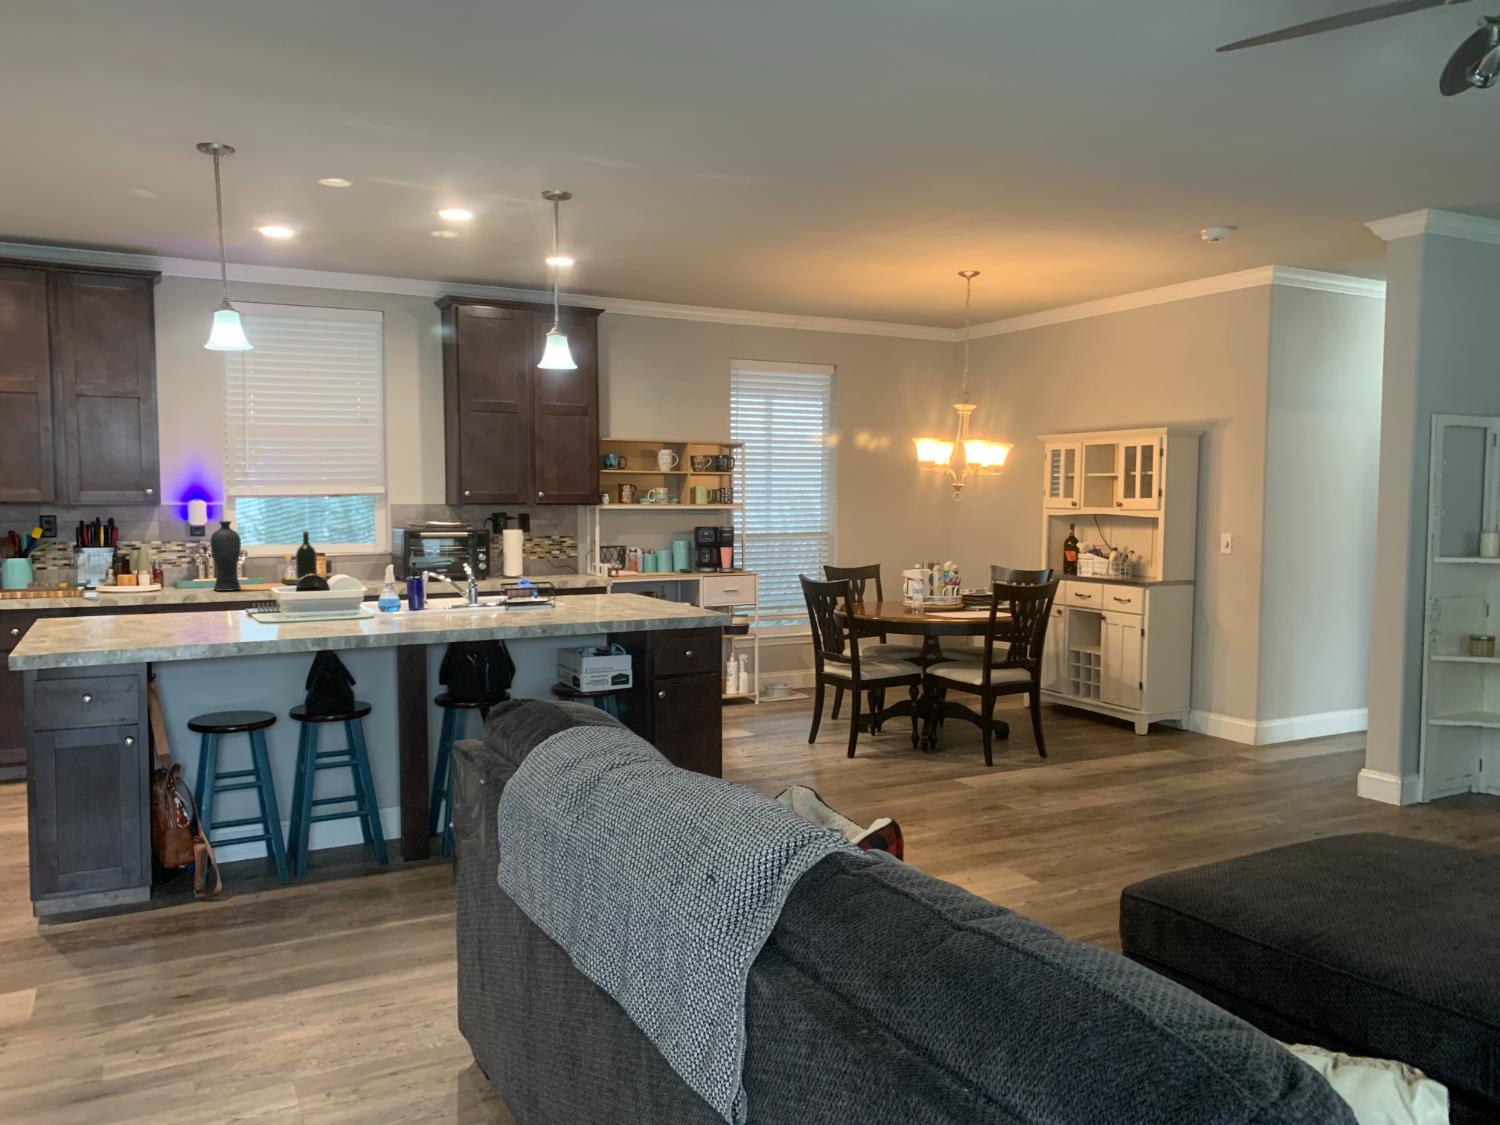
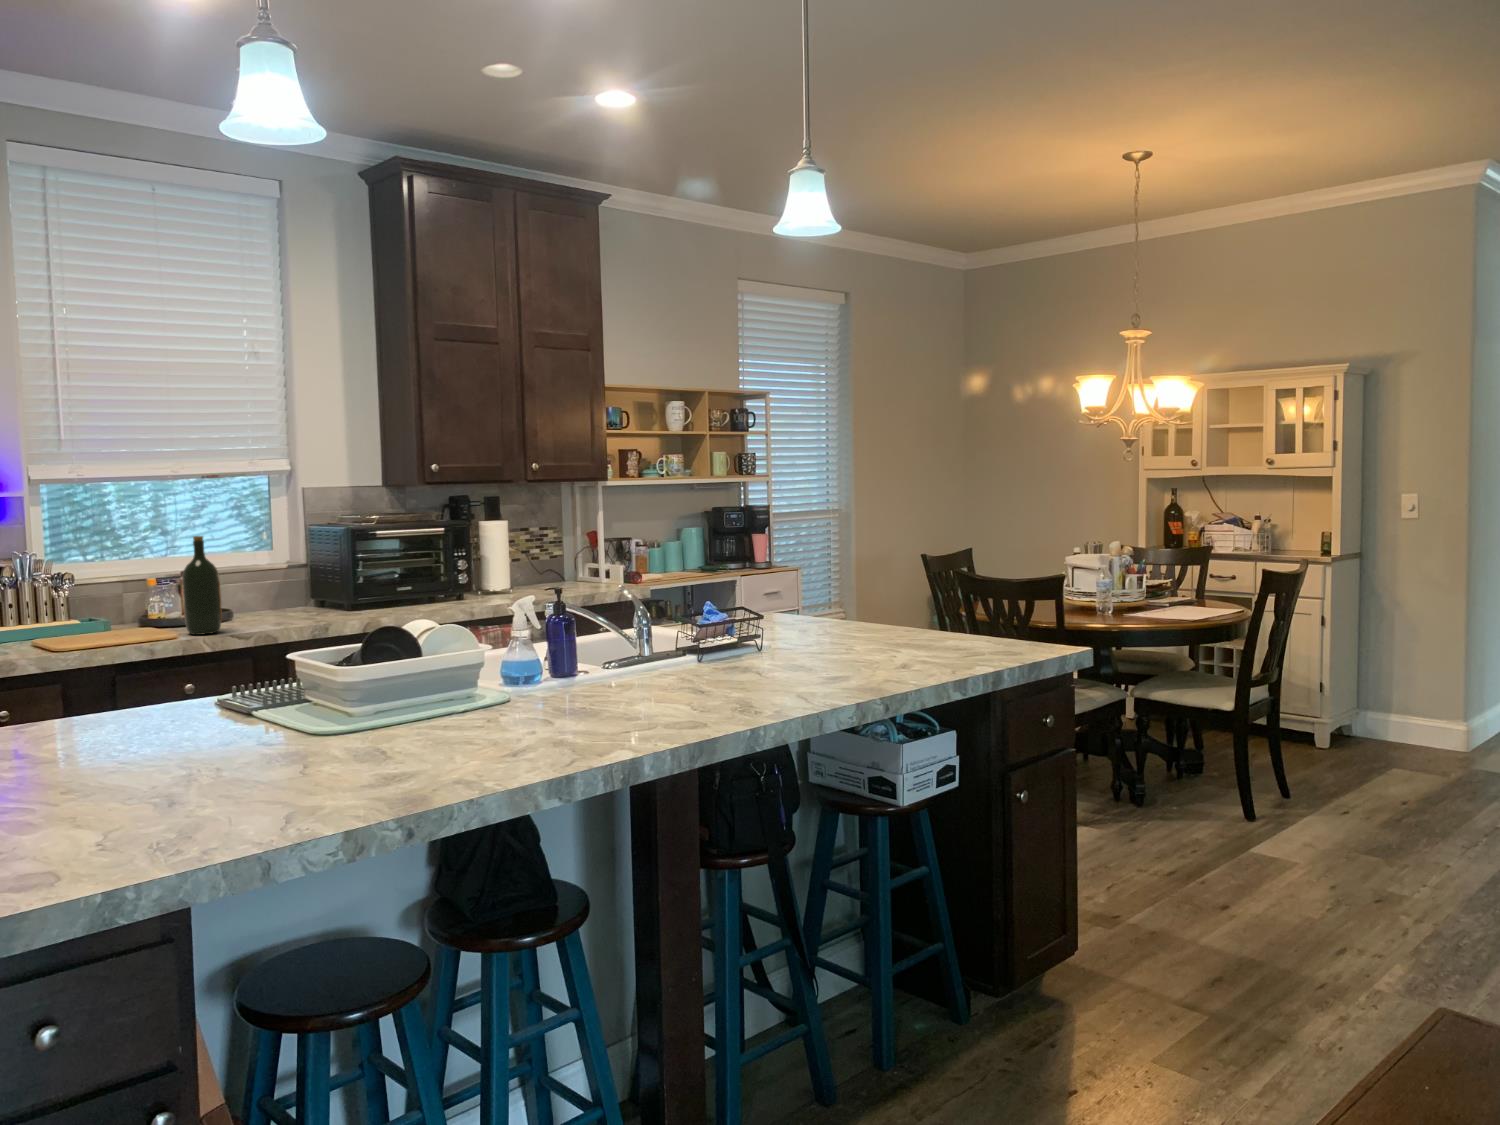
vase: present [210,521,241,591] -> none [28,524,89,649]

